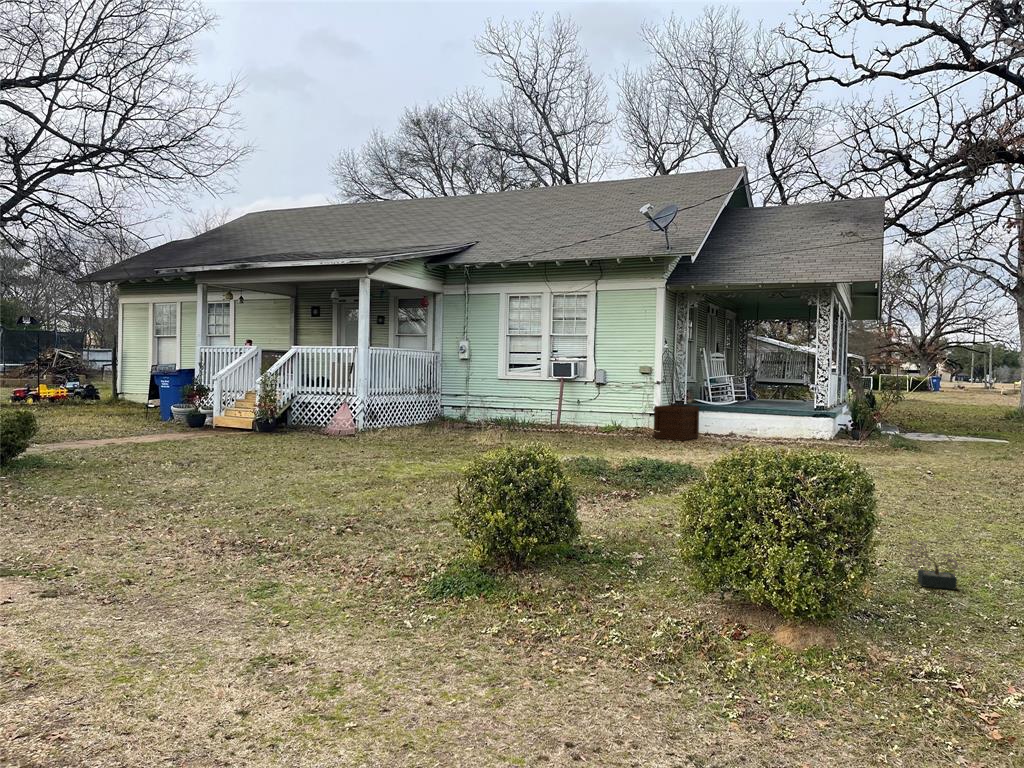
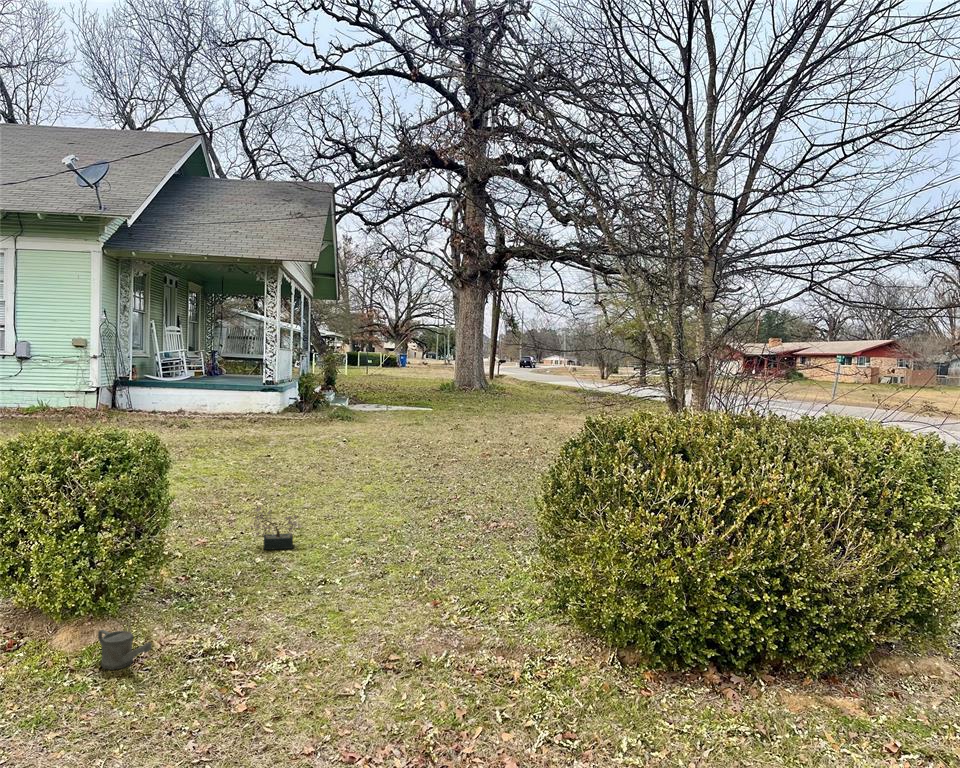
wooden crate: present [654,405,699,441] -> none [89,381,144,421]
watering can: none [826,643,895,686] -> present [98,630,152,670]

